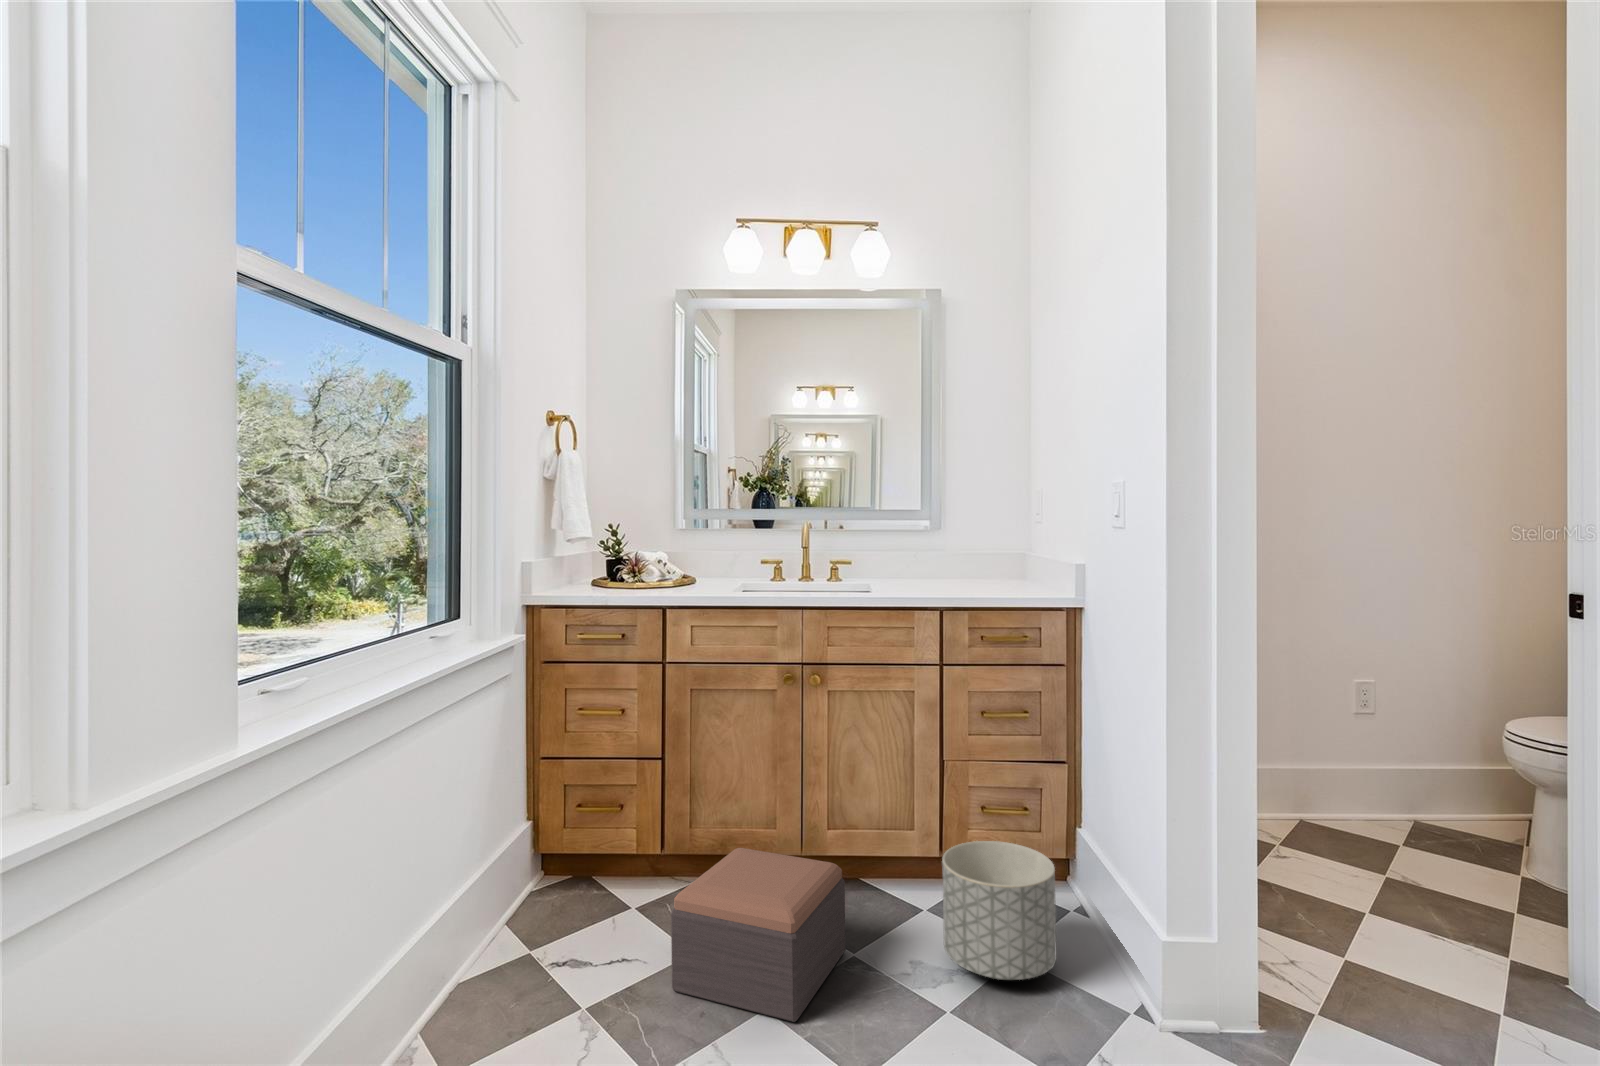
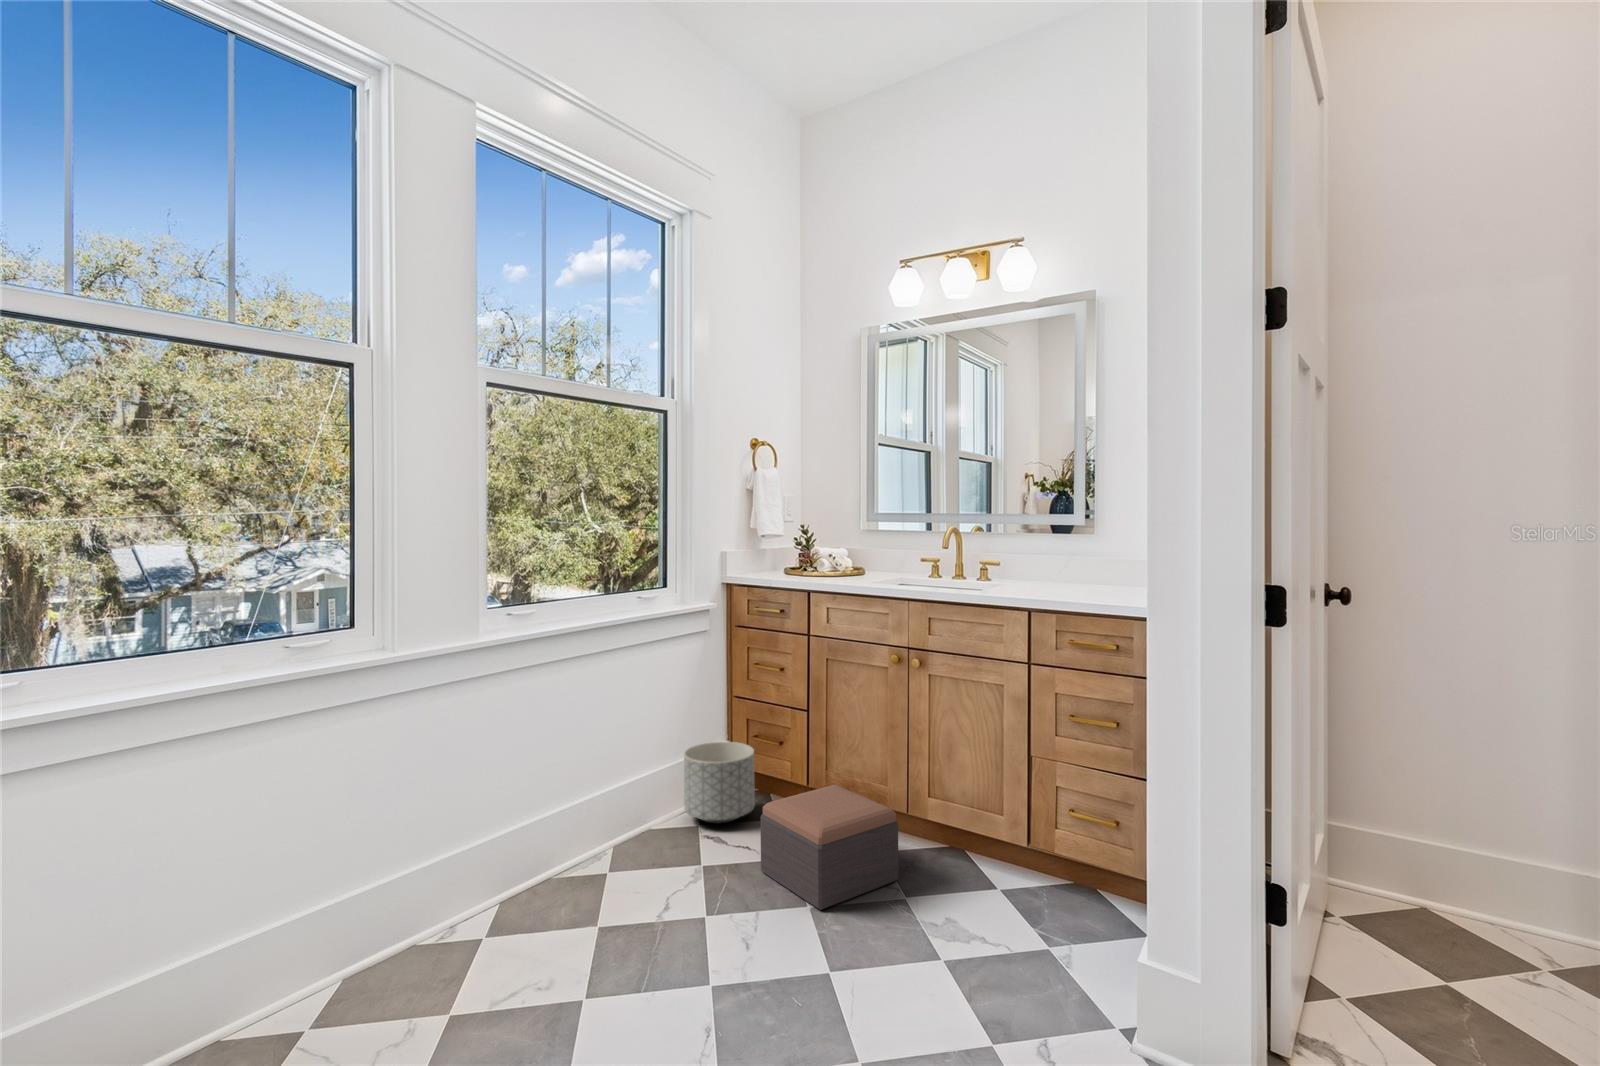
planter: present [942,841,1057,980] -> present [684,742,755,824]

